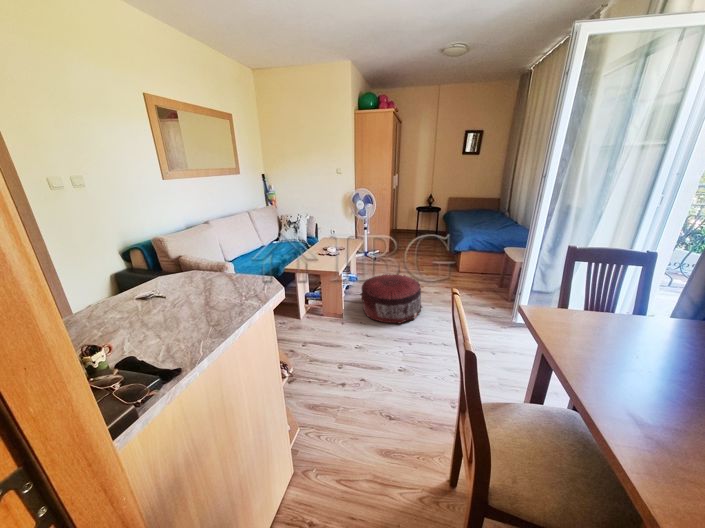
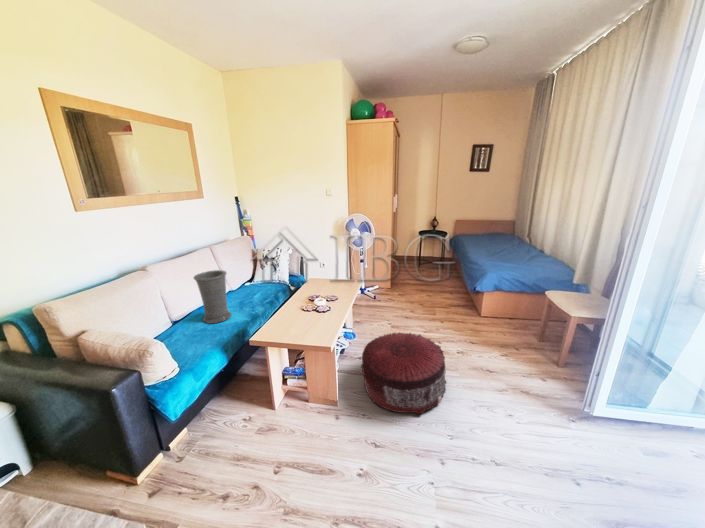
vase: none [241,226,267,263] -> present [194,270,231,324]

